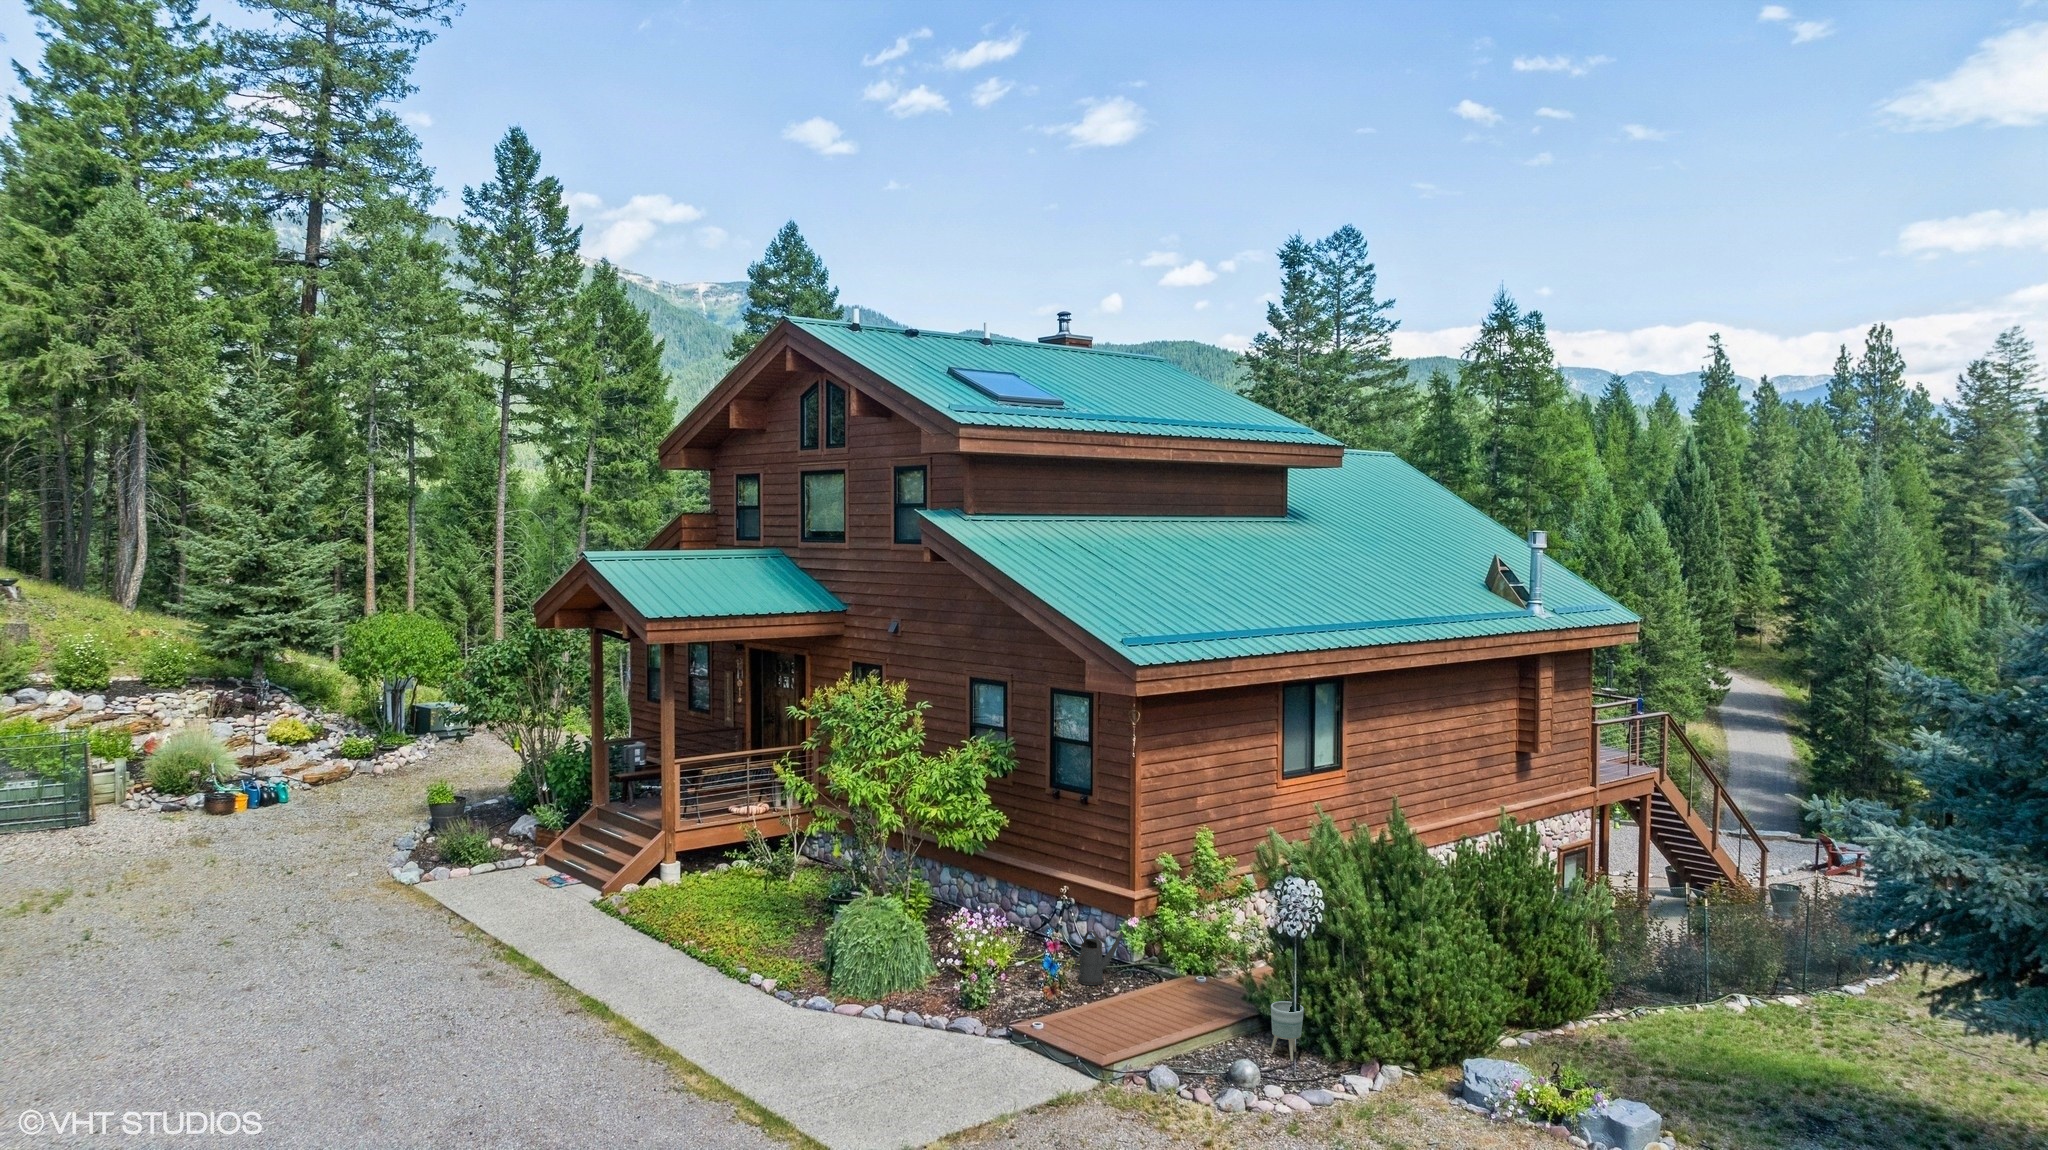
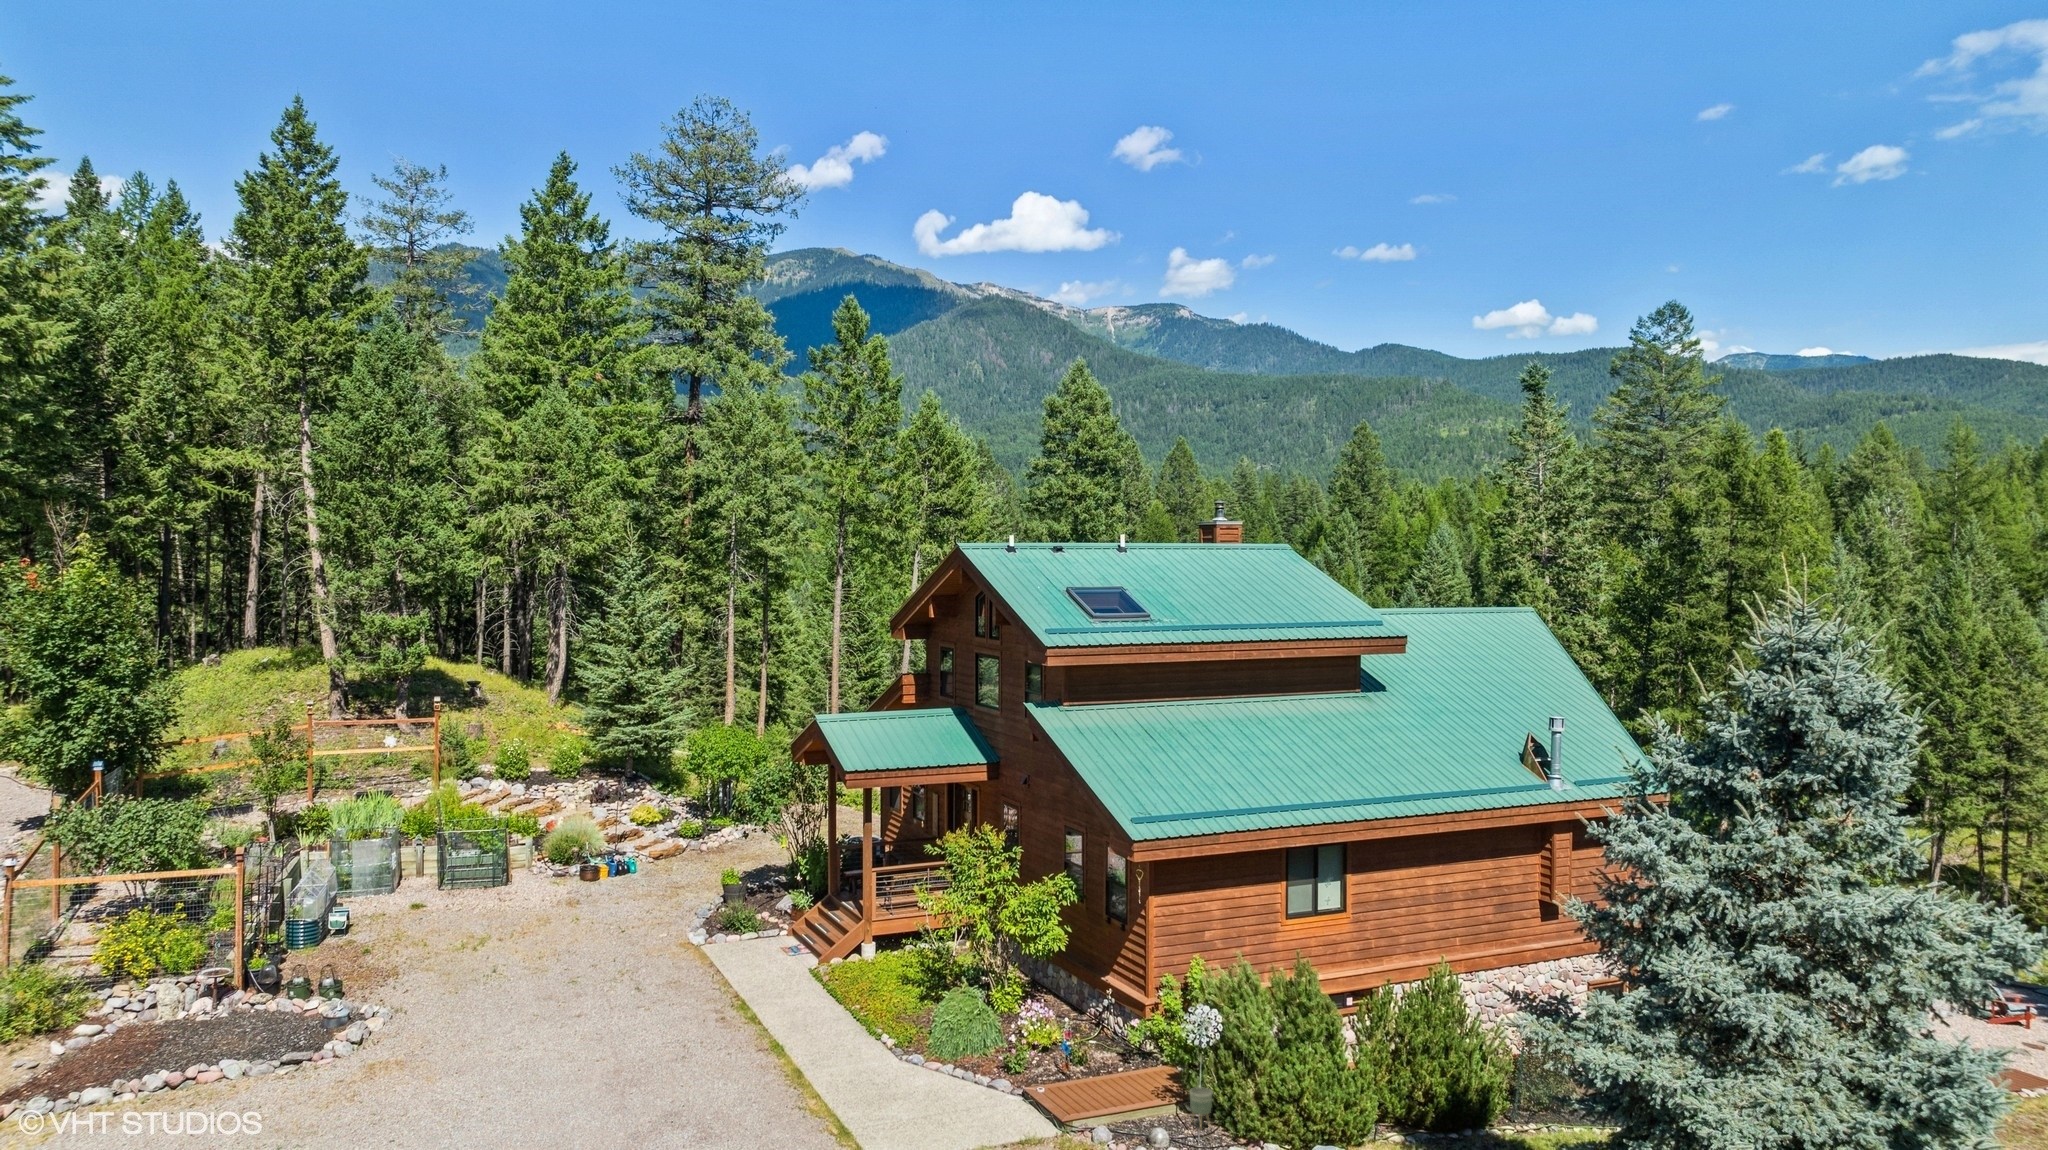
watering can: present [1075,931,1123,985] -> none [1098,1025,1139,1065]

